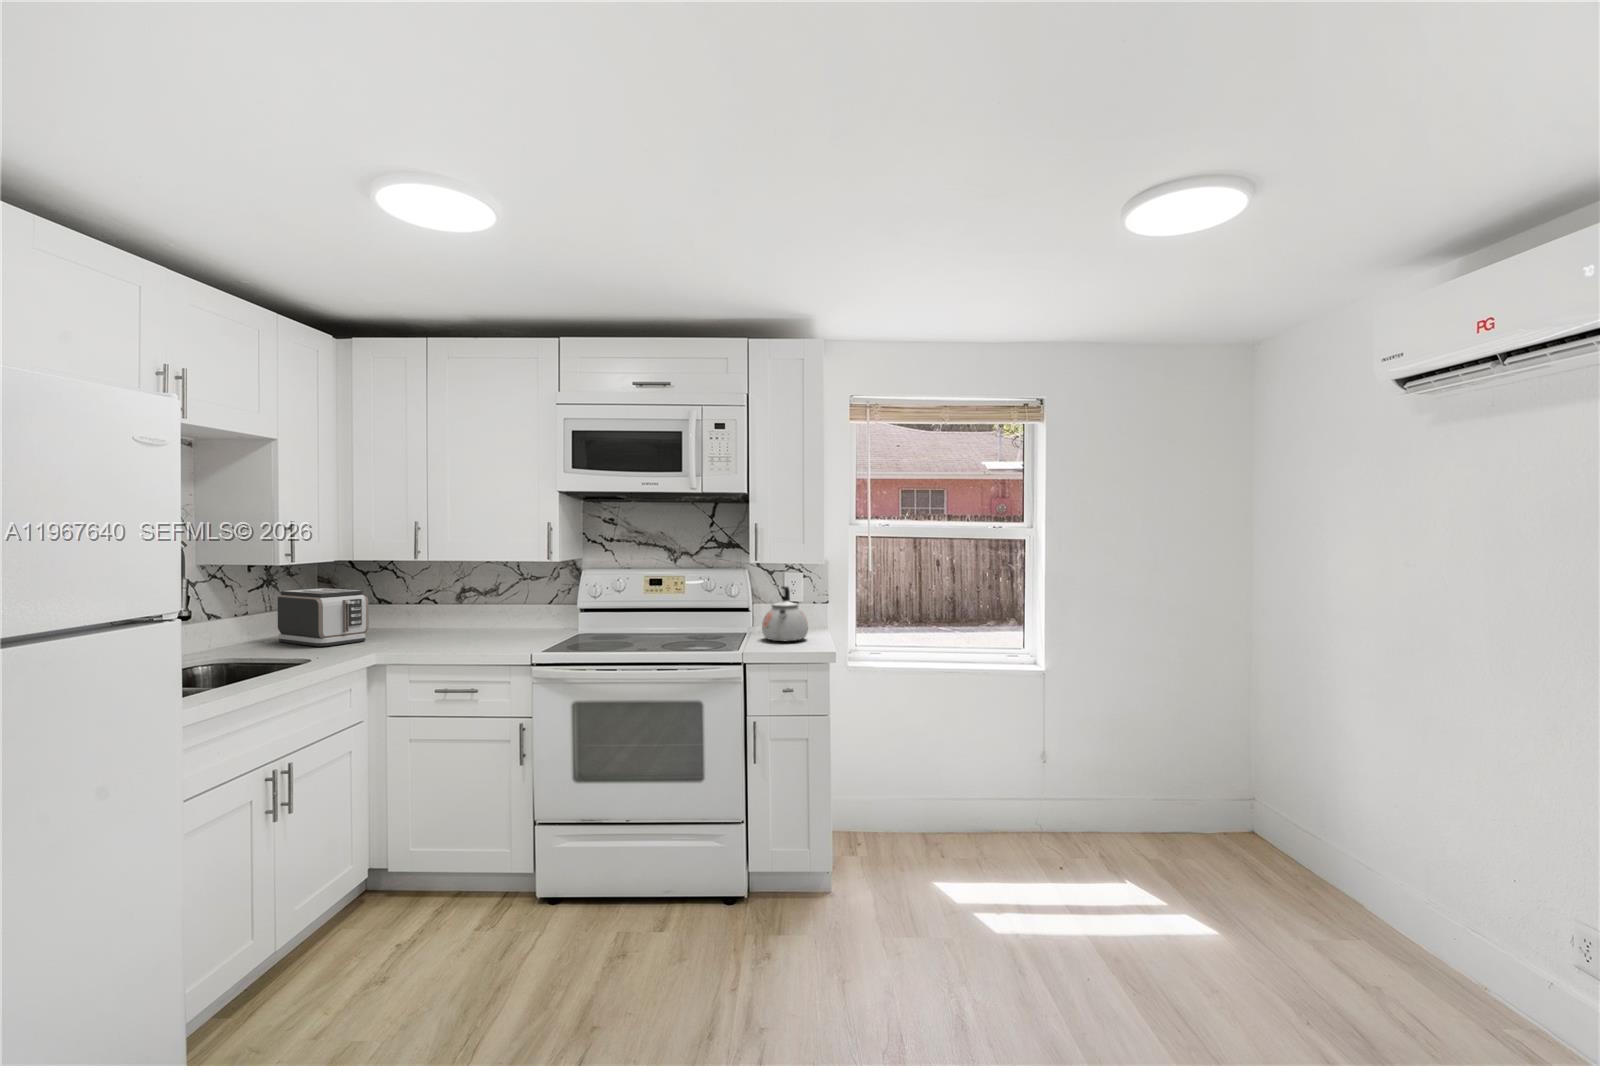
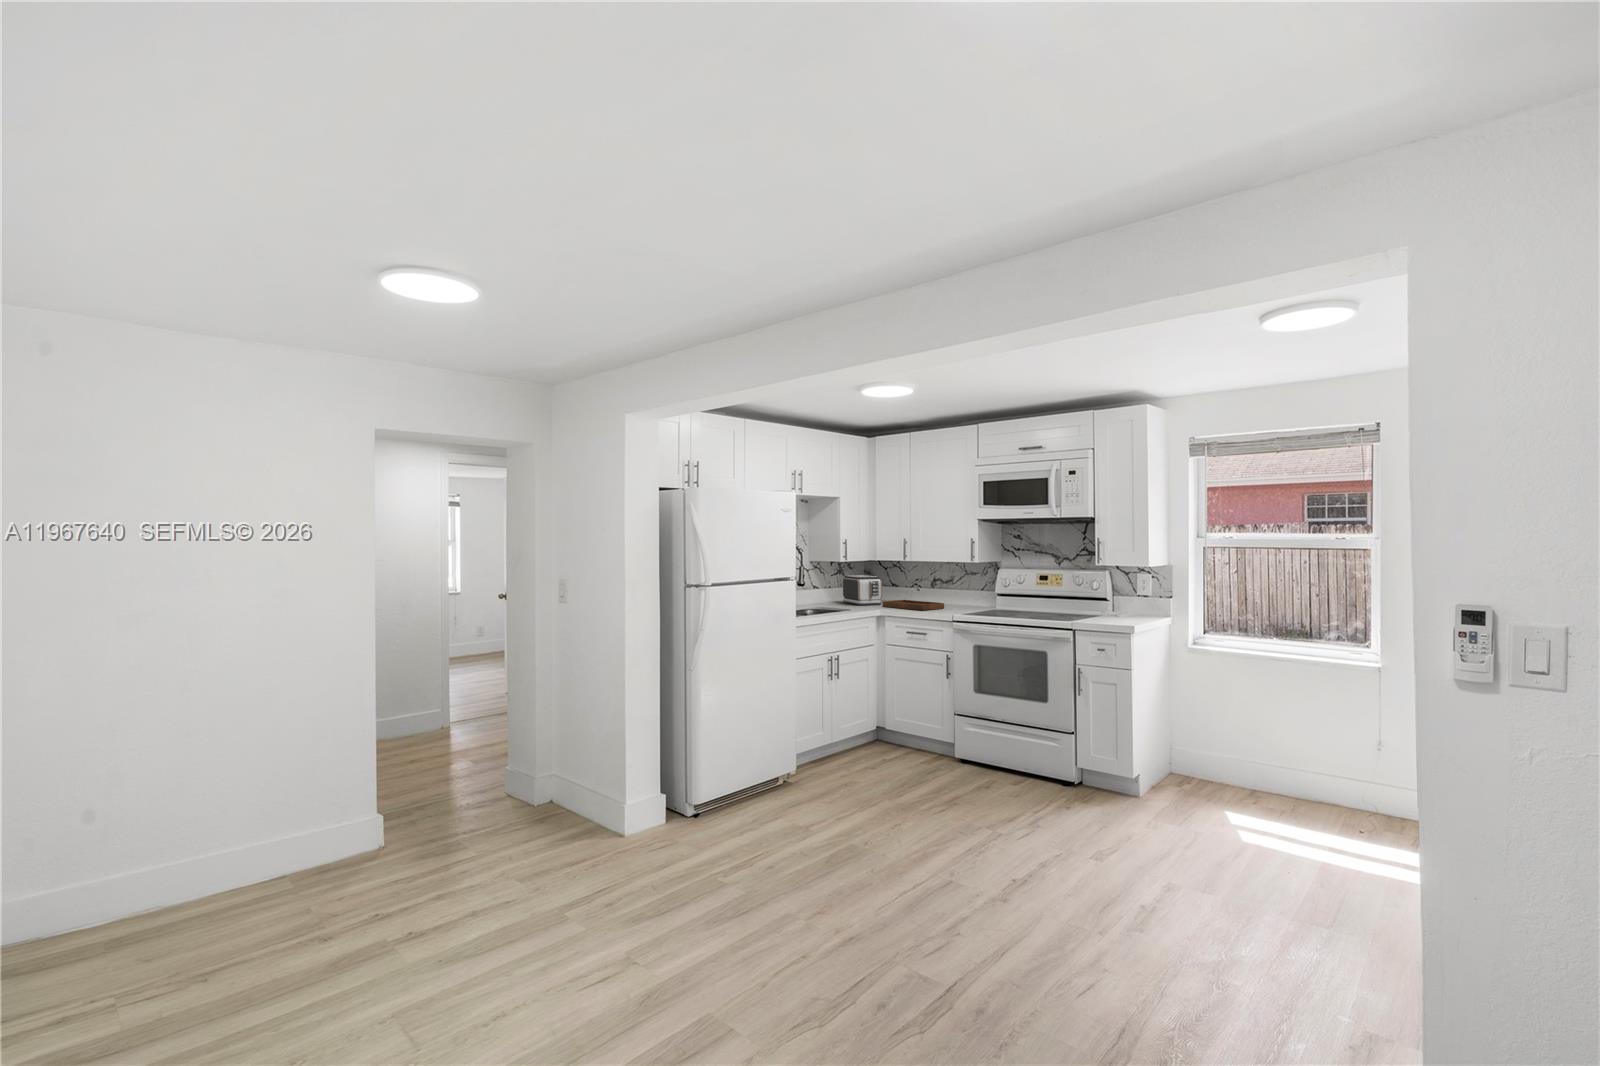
kettle: present [762,587,808,641] -> none [1099,582,1134,620]
tray: none [375,608,499,649] -> present [883,588,944,610]

